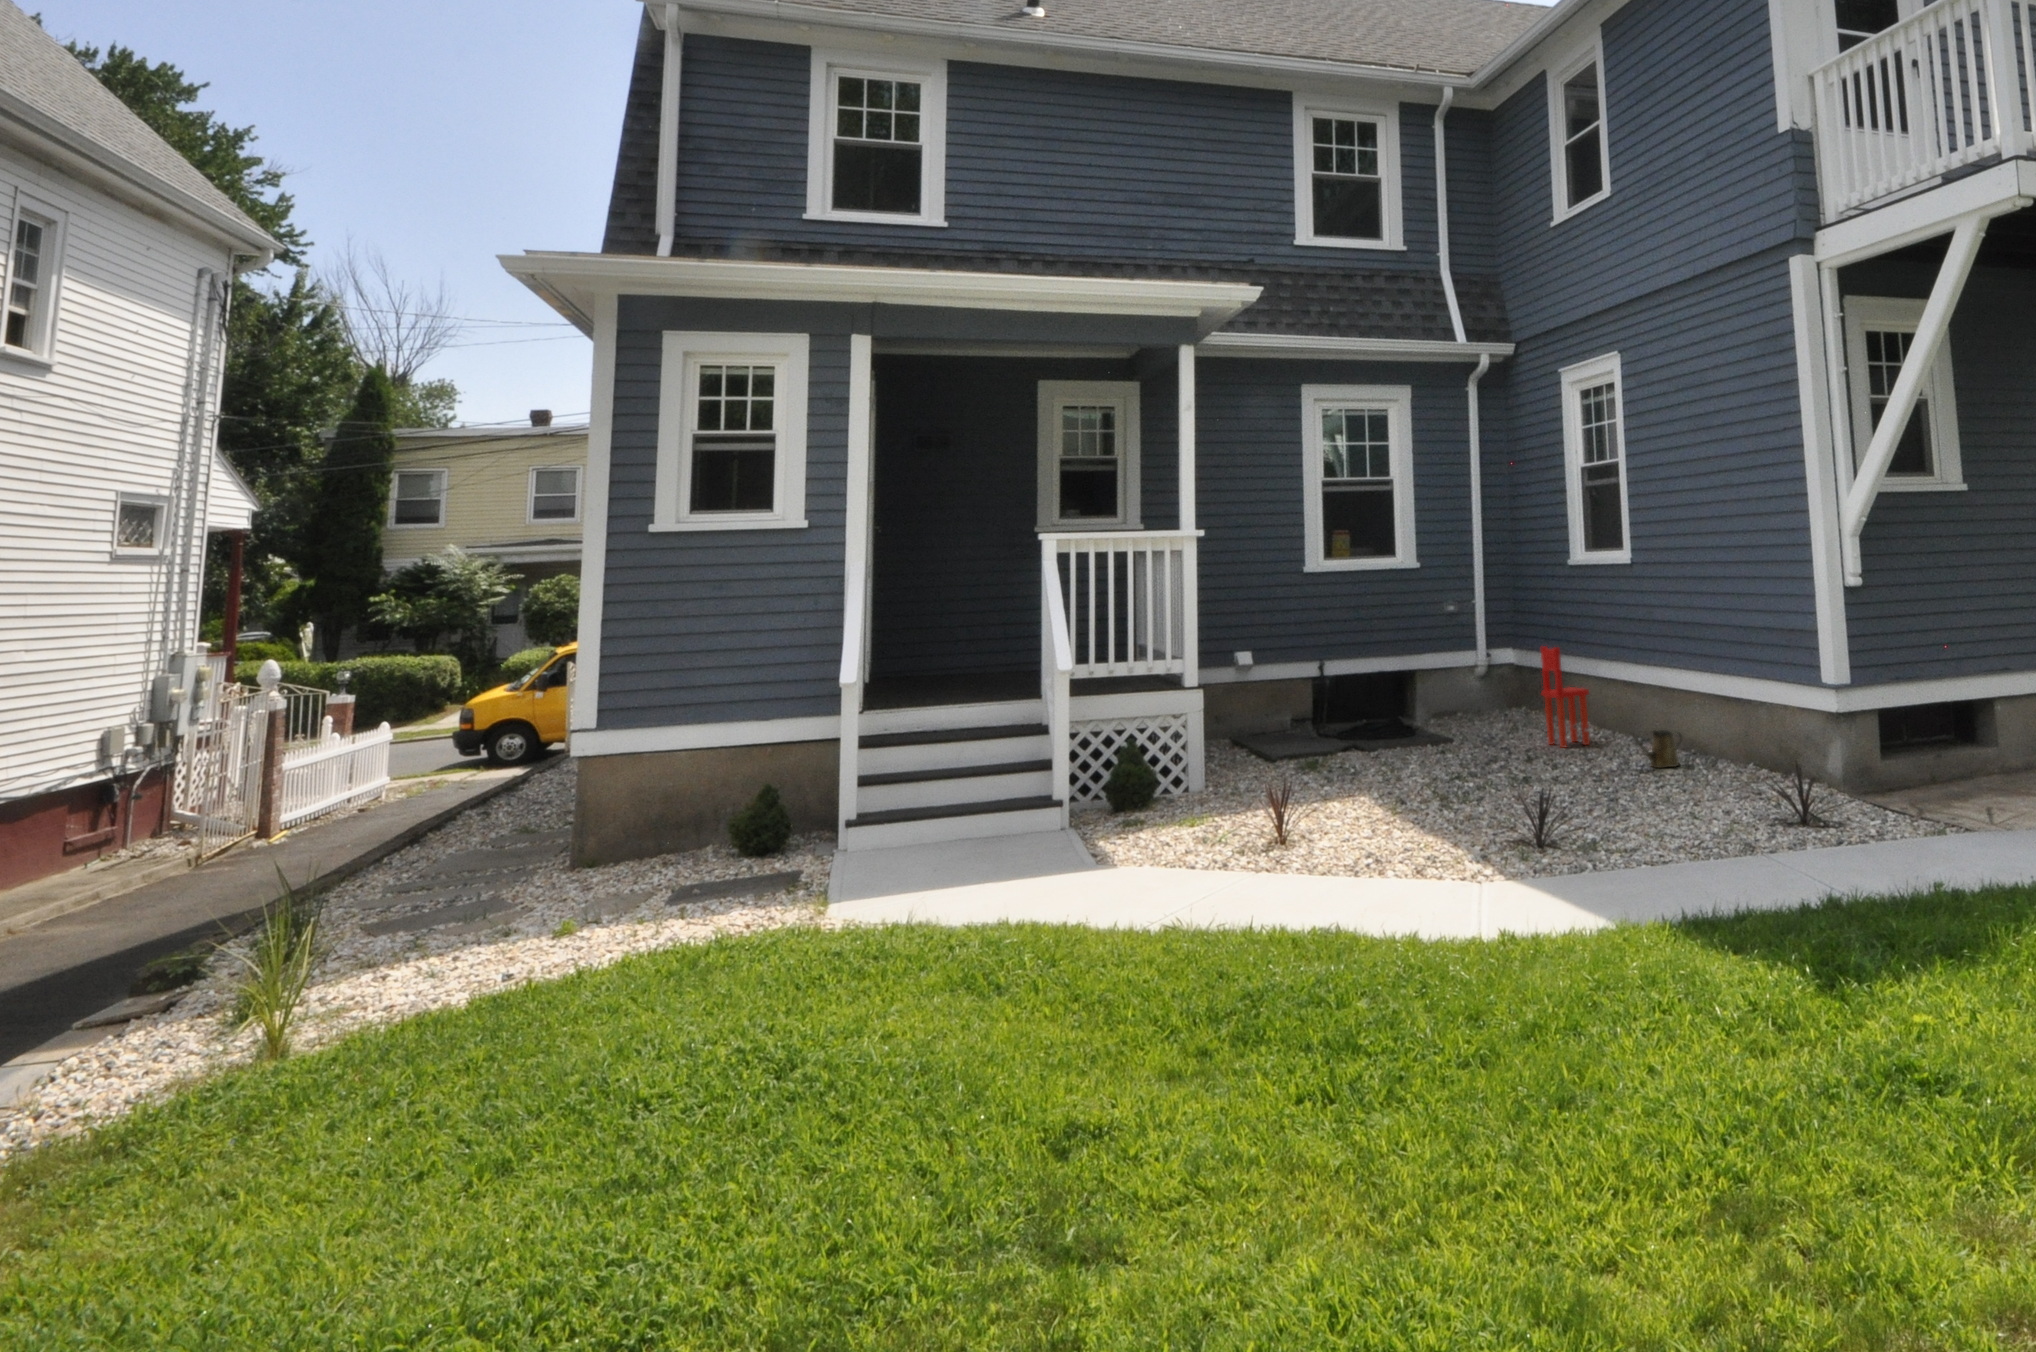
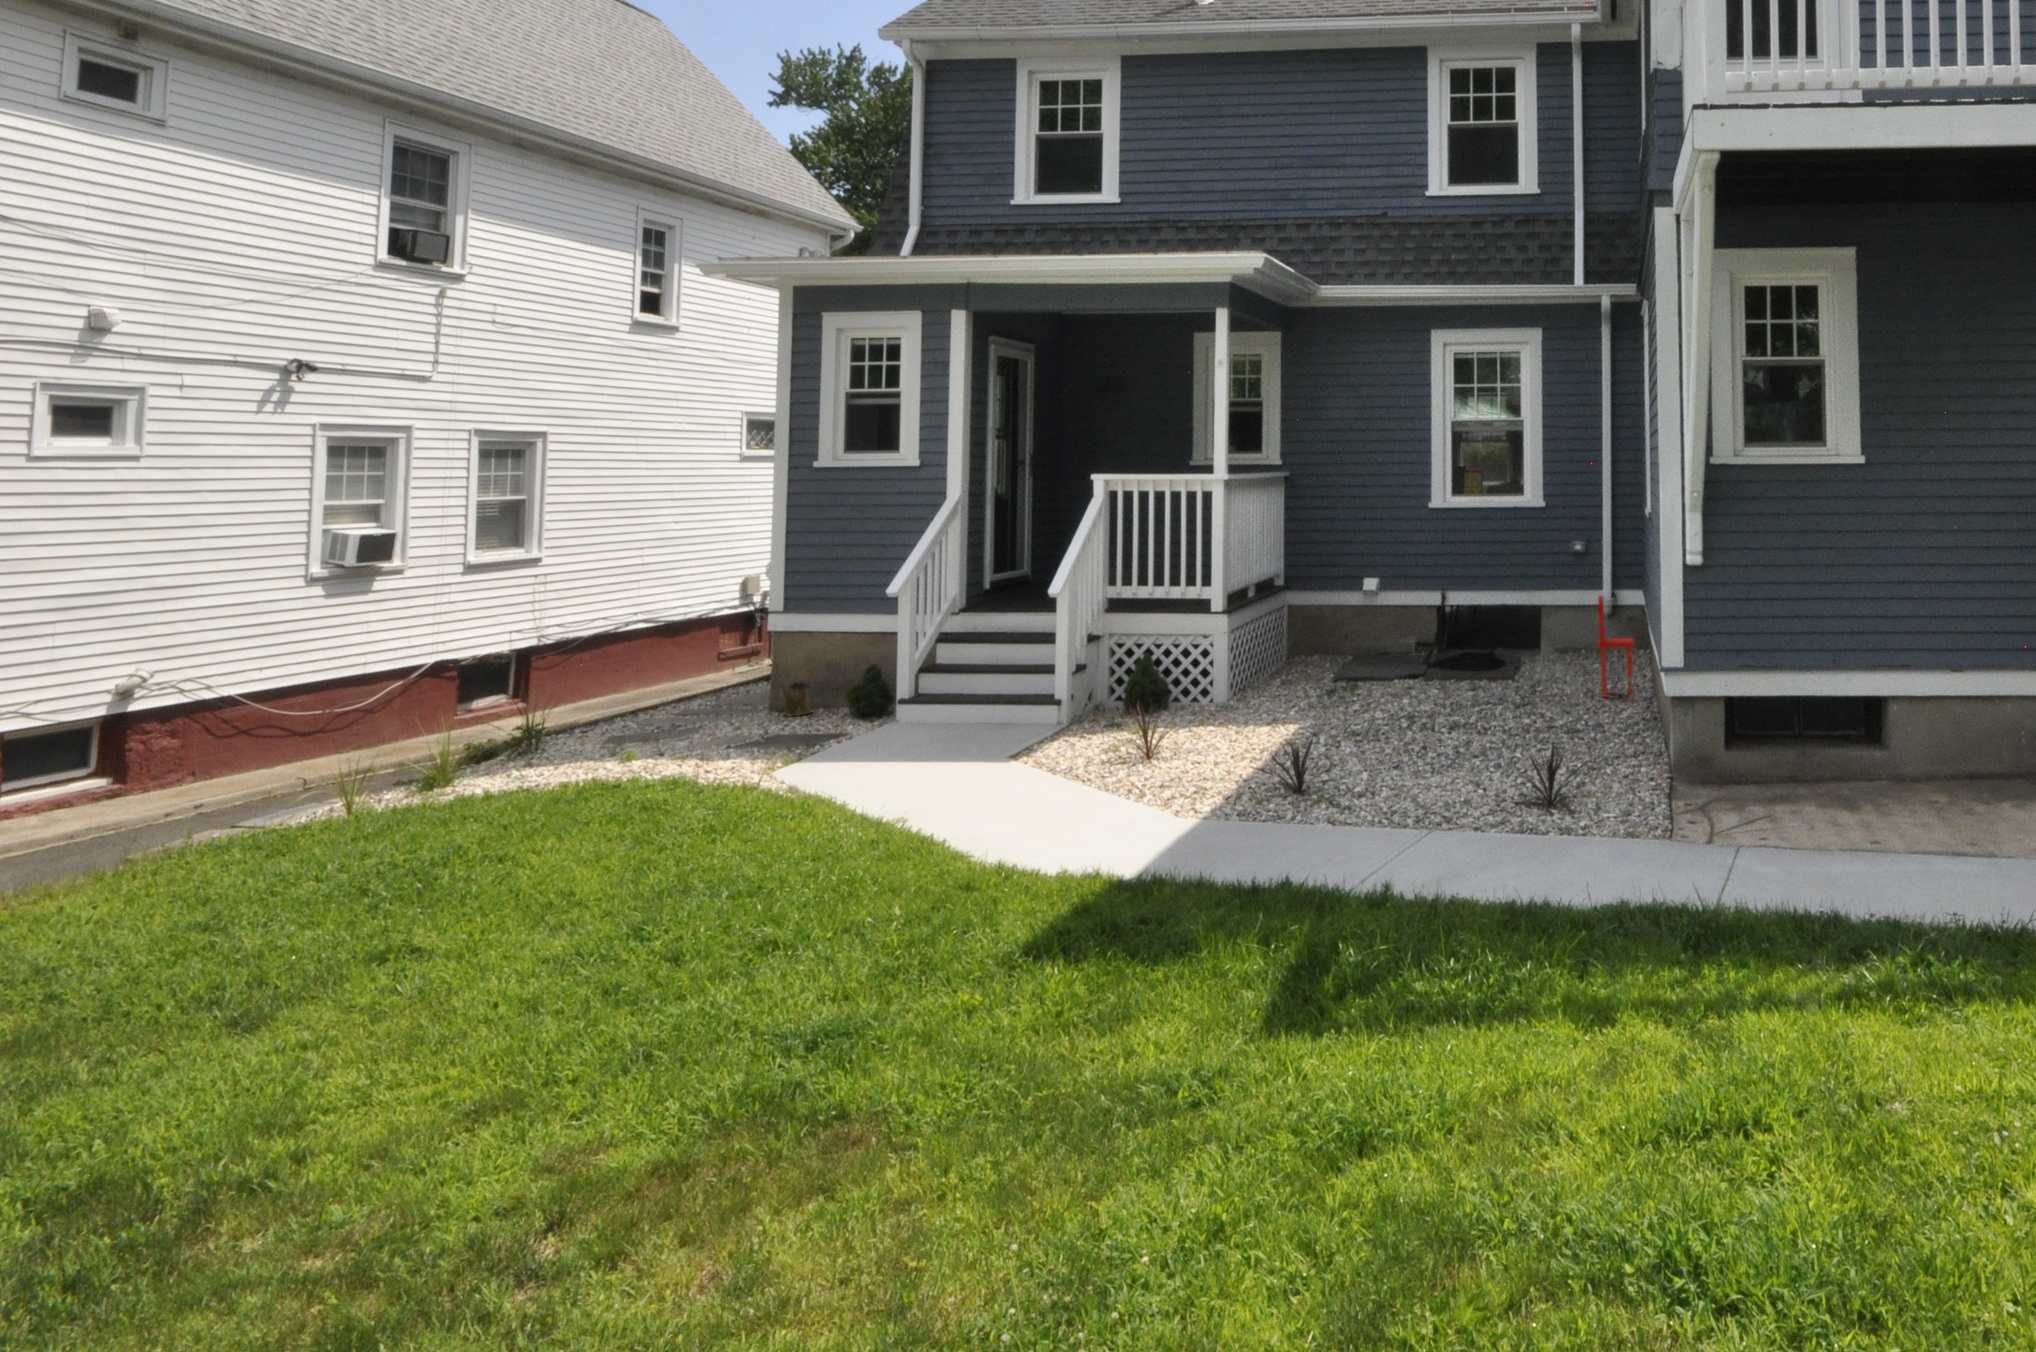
watering can: present [1633,730,1682,768] -> present [783,682,812,716]

